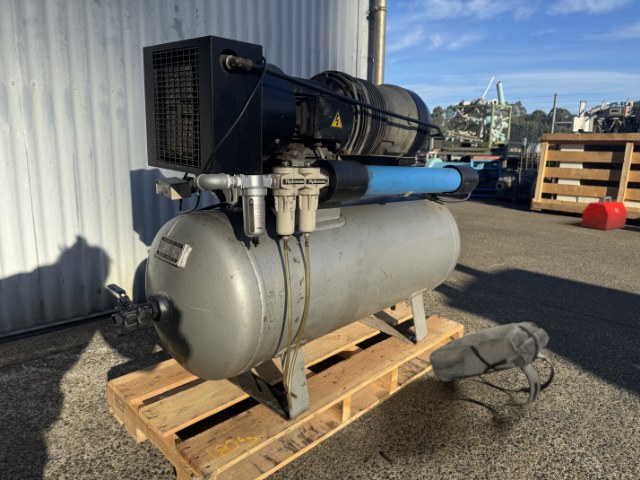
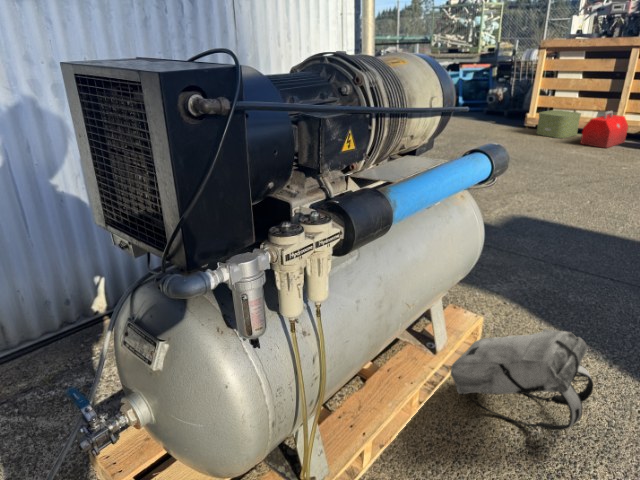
storage box: none [540,196,583,221] -> present [537,110,581,138]

